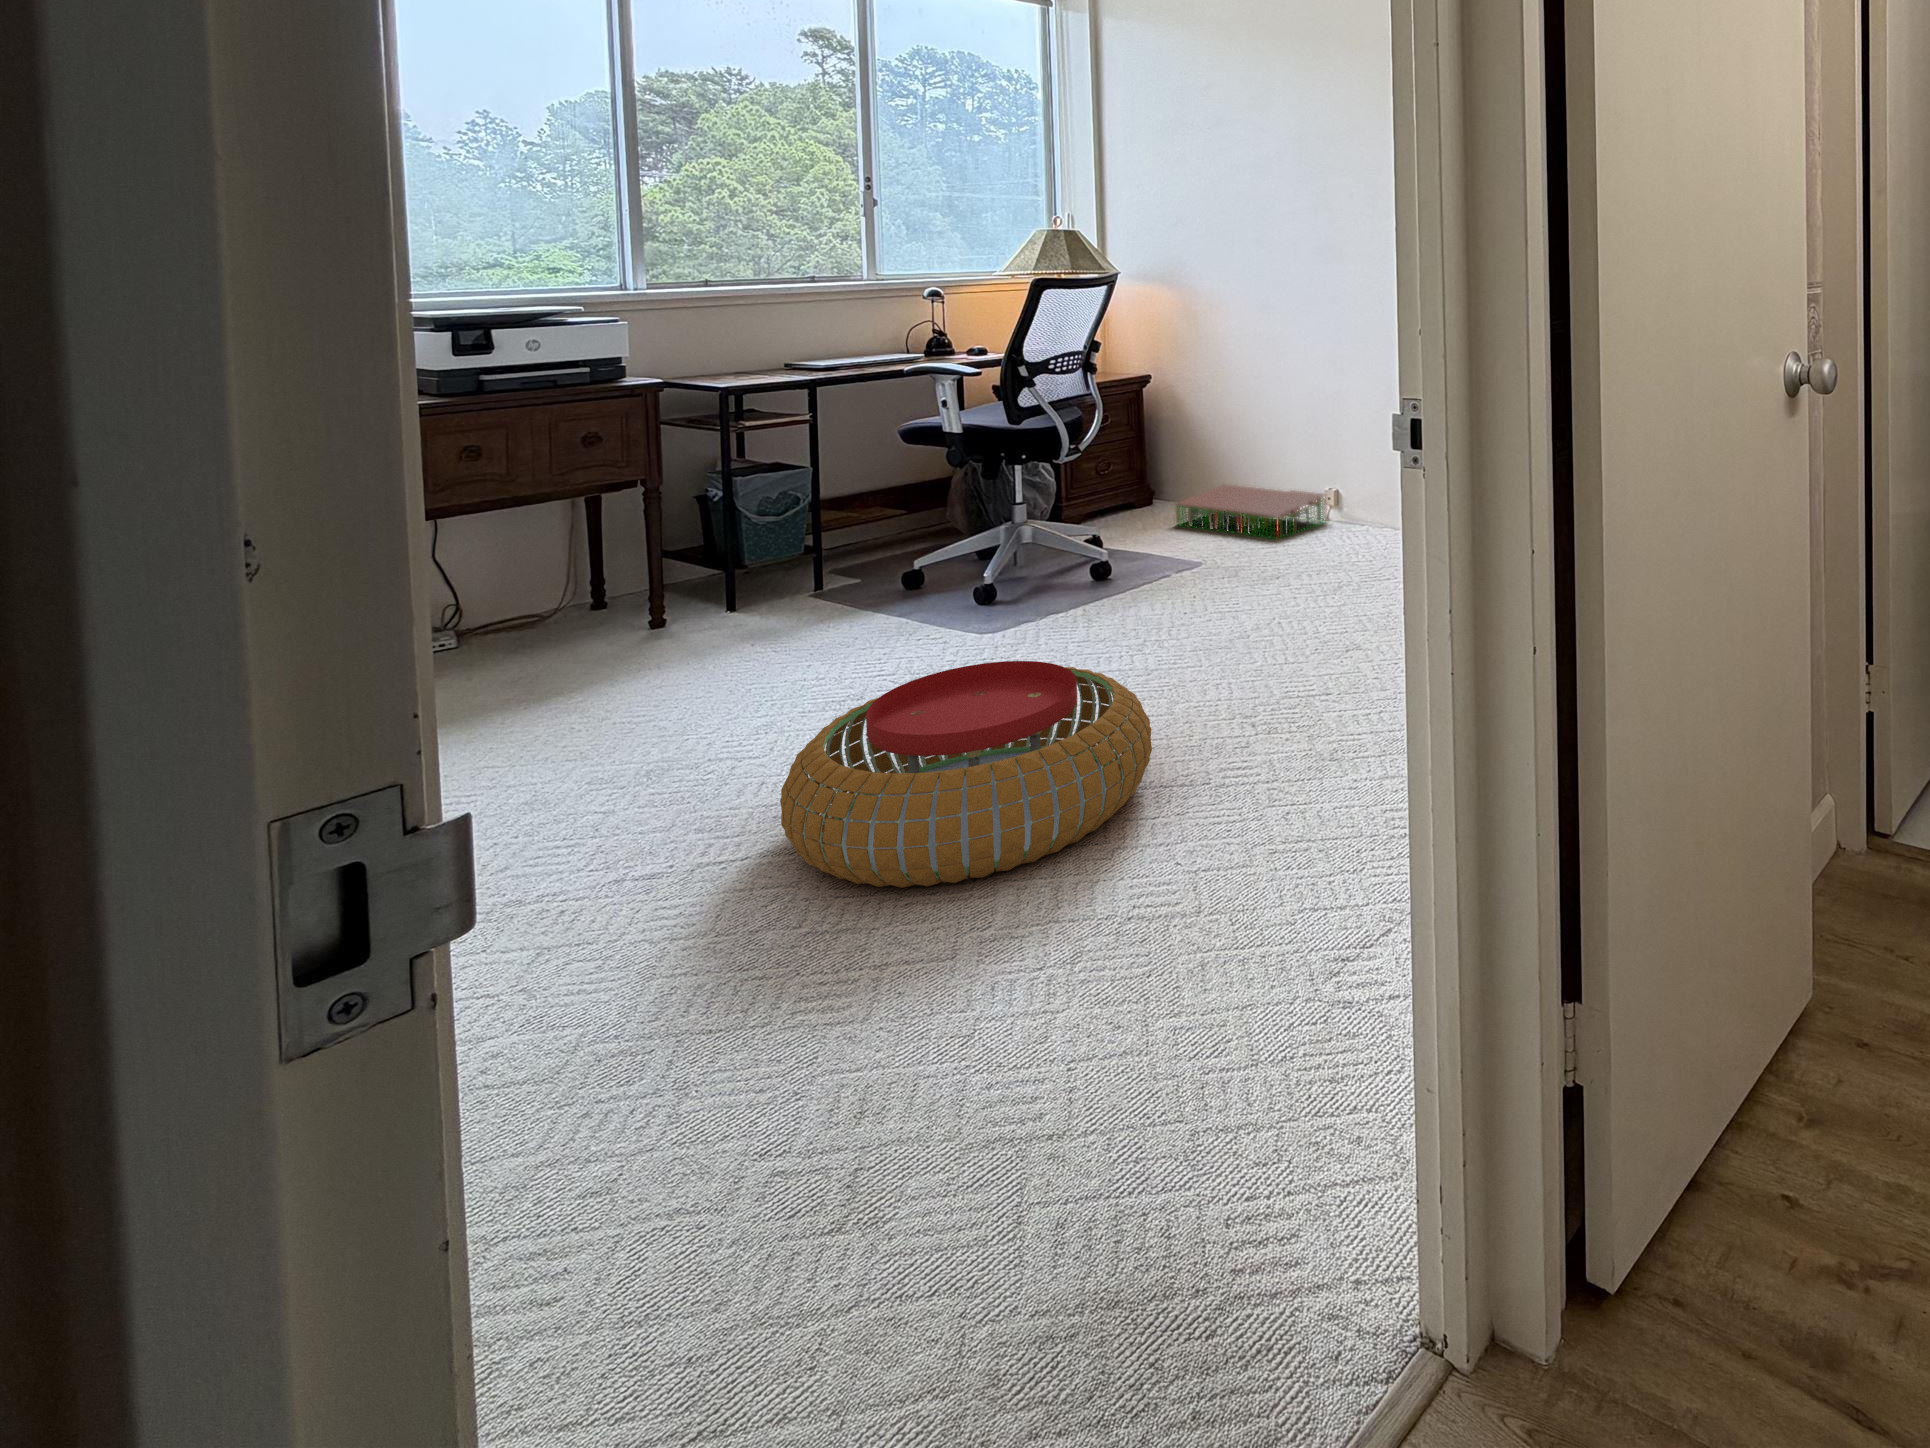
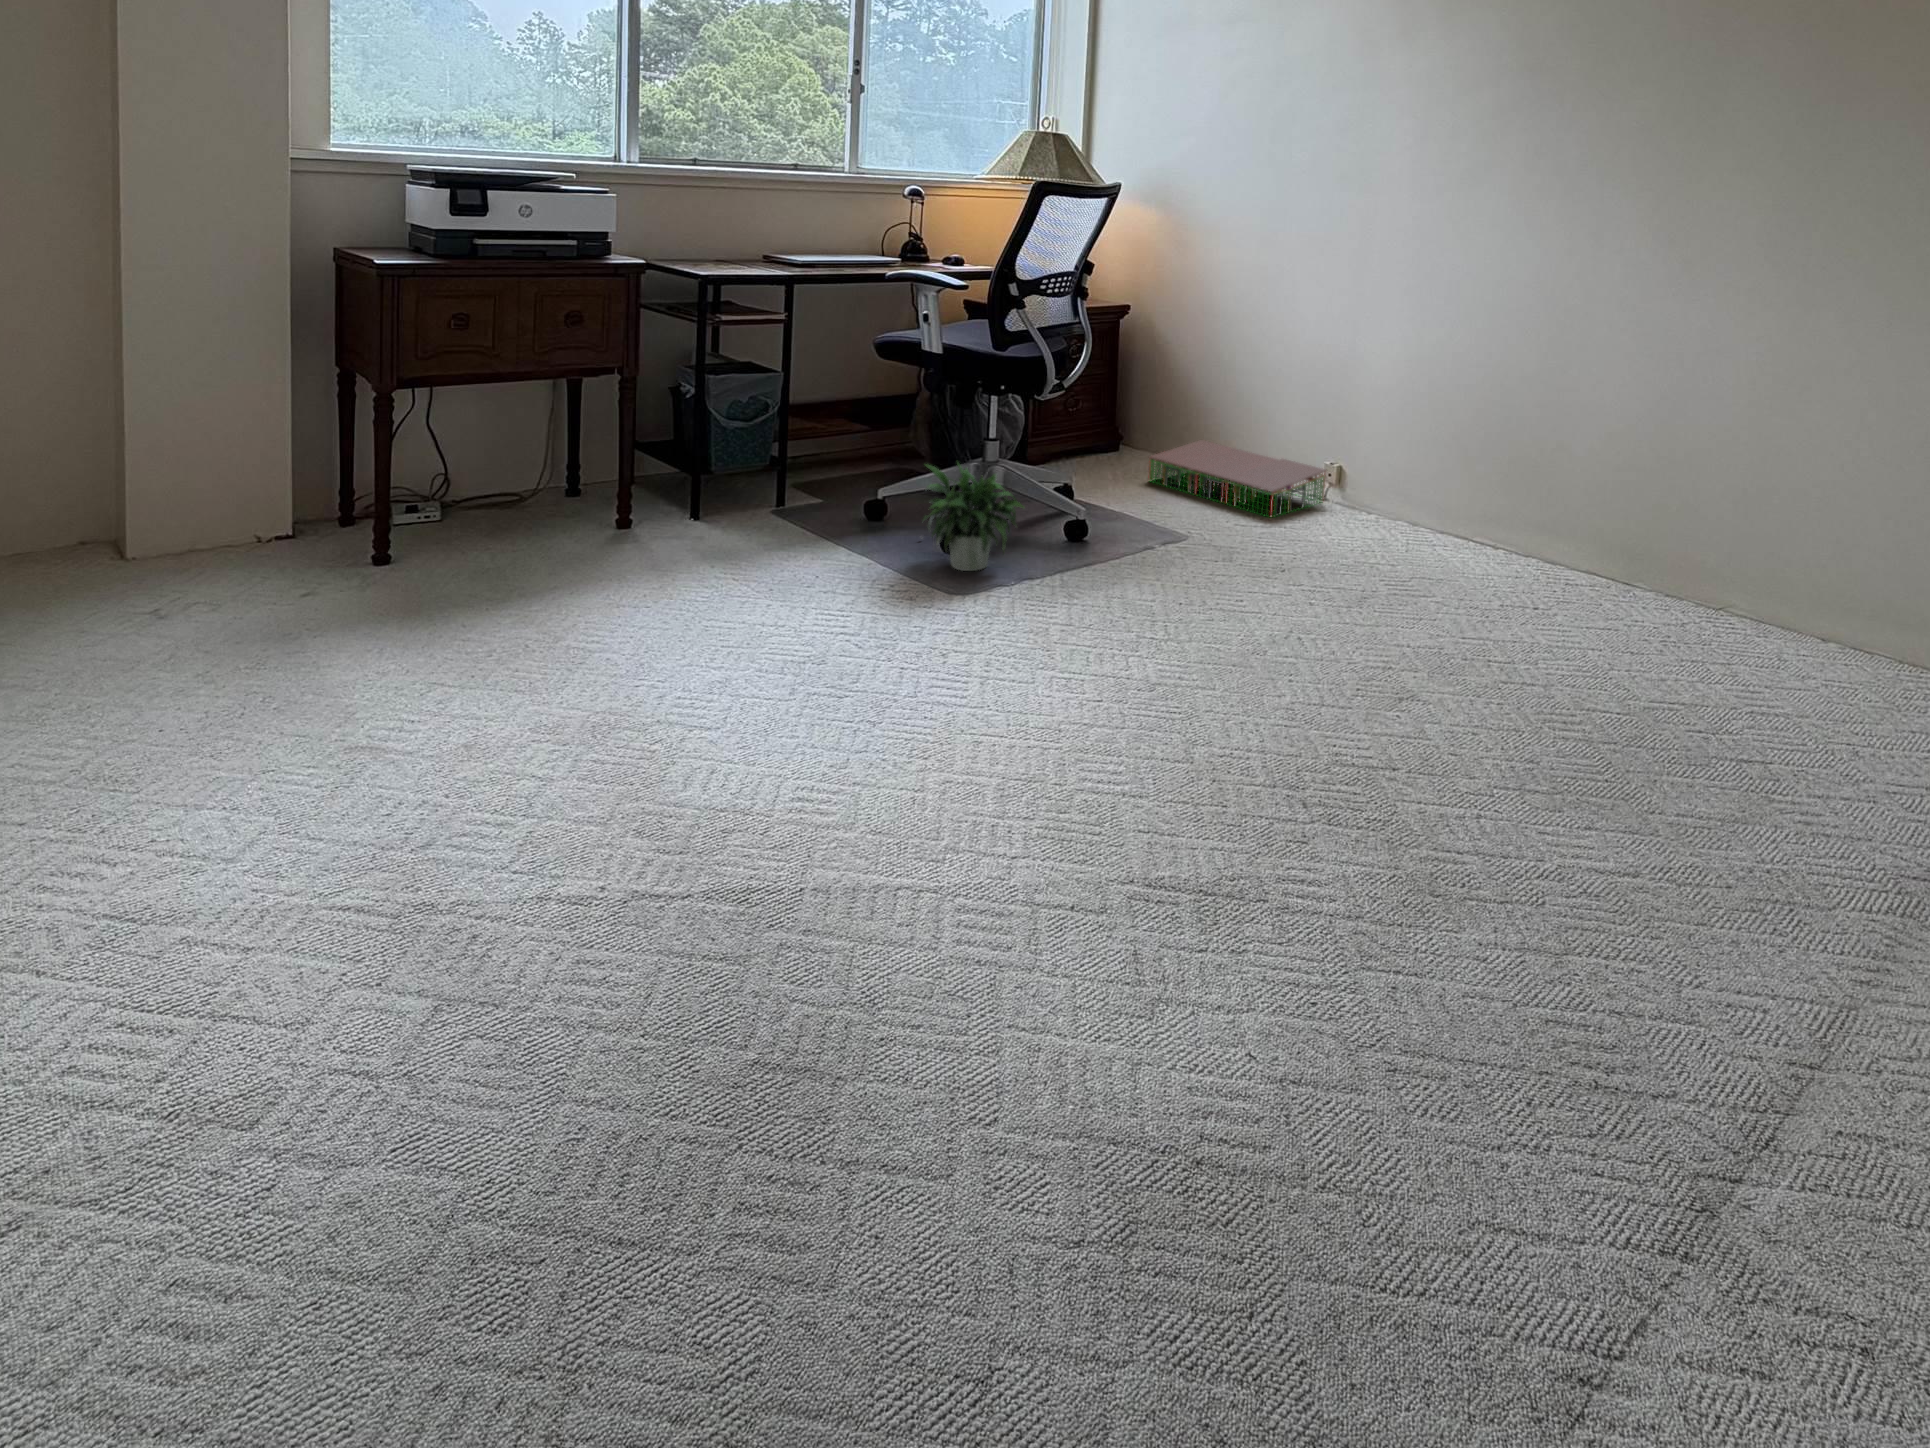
potted plant: none [951,522,1046,614] -> present [923,463,1024,571]
pouf: present [780,661,1152,888] -> none [729,684,1204,1041]

